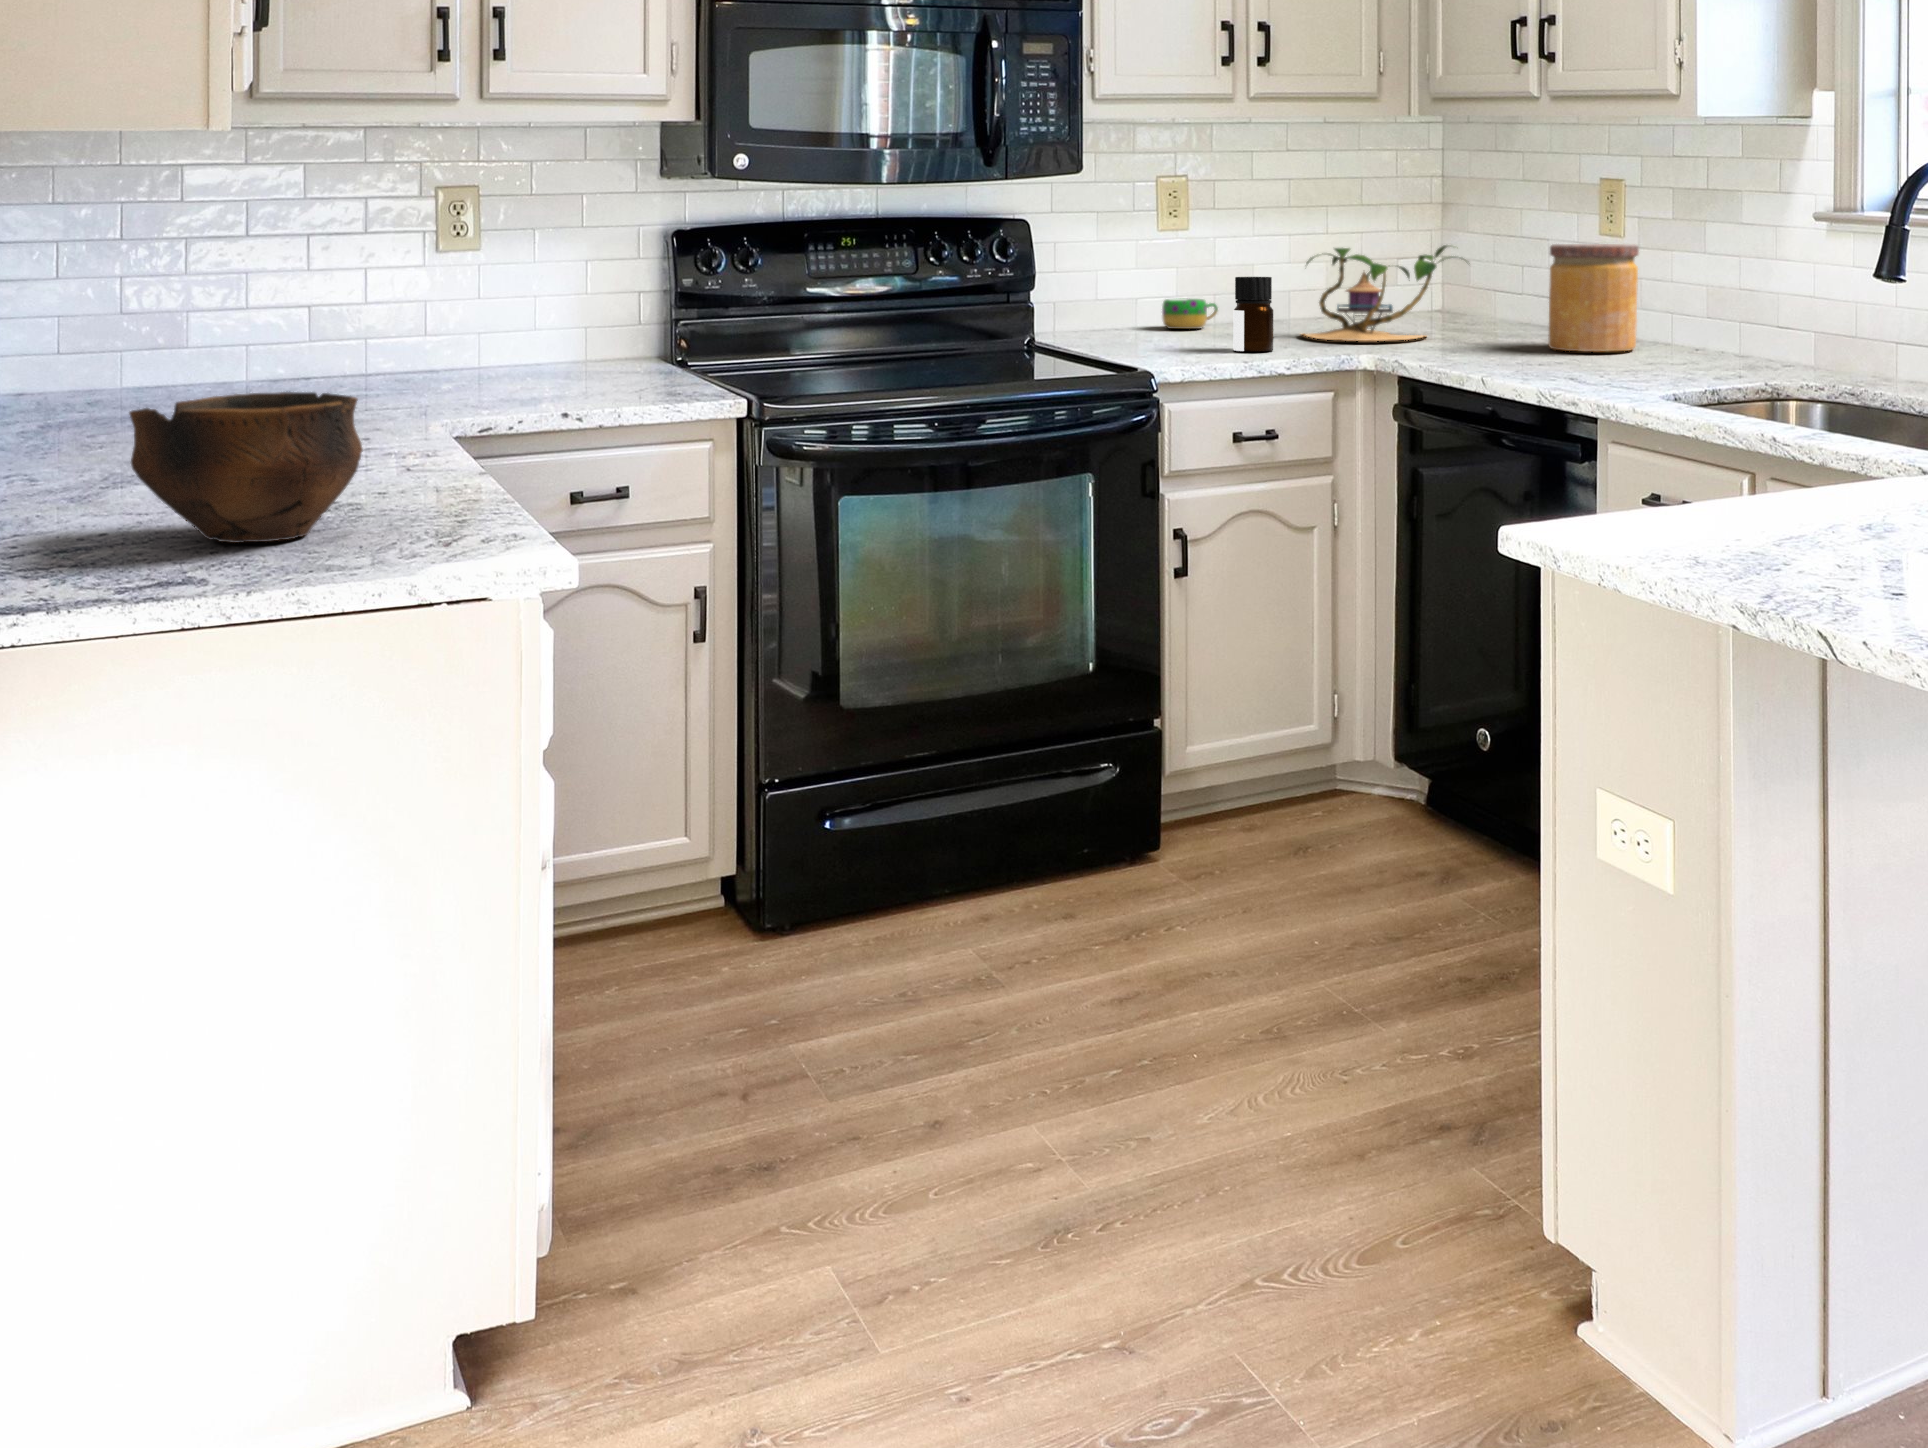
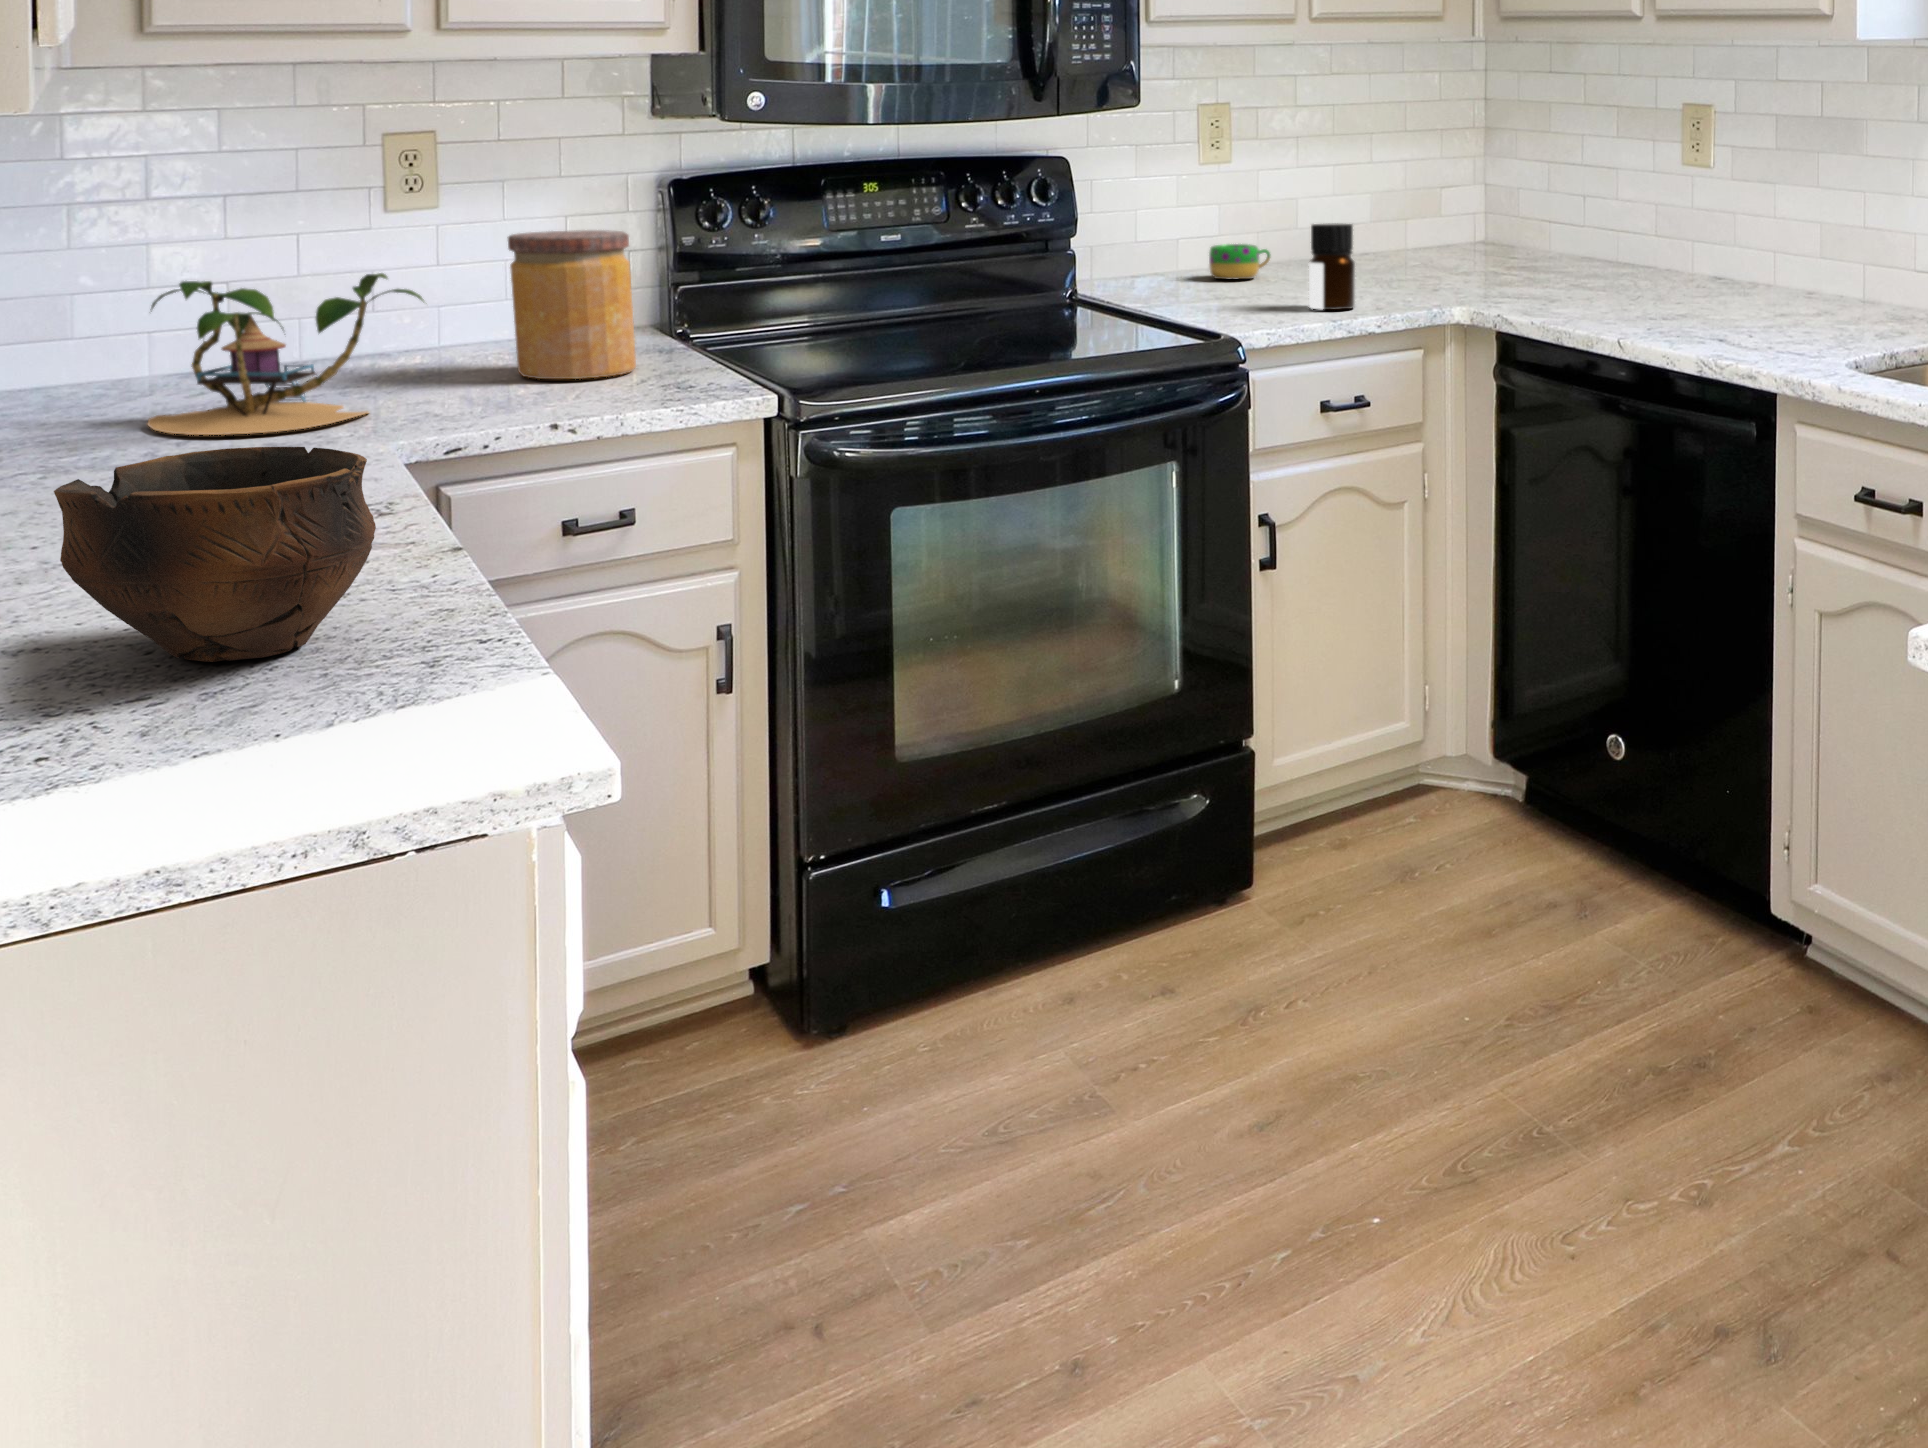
jar: present [1548,244,1639,351] -> present [508,230,636,379]
plant: present [1301,245,1448,341] -> present [148,273,424,435]

